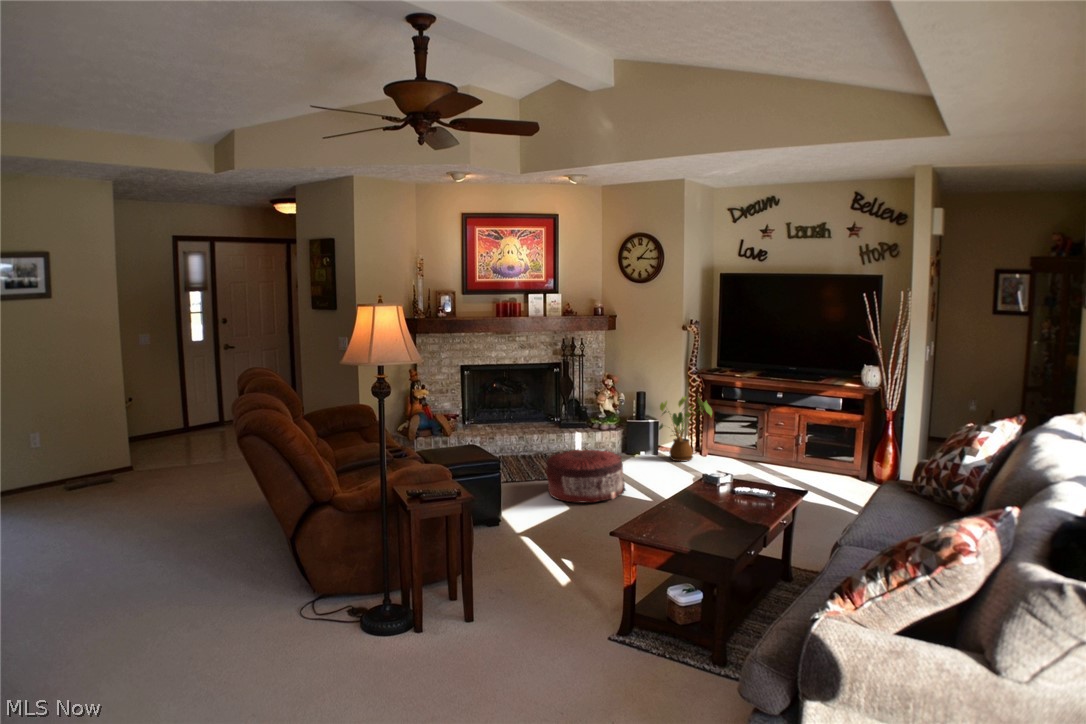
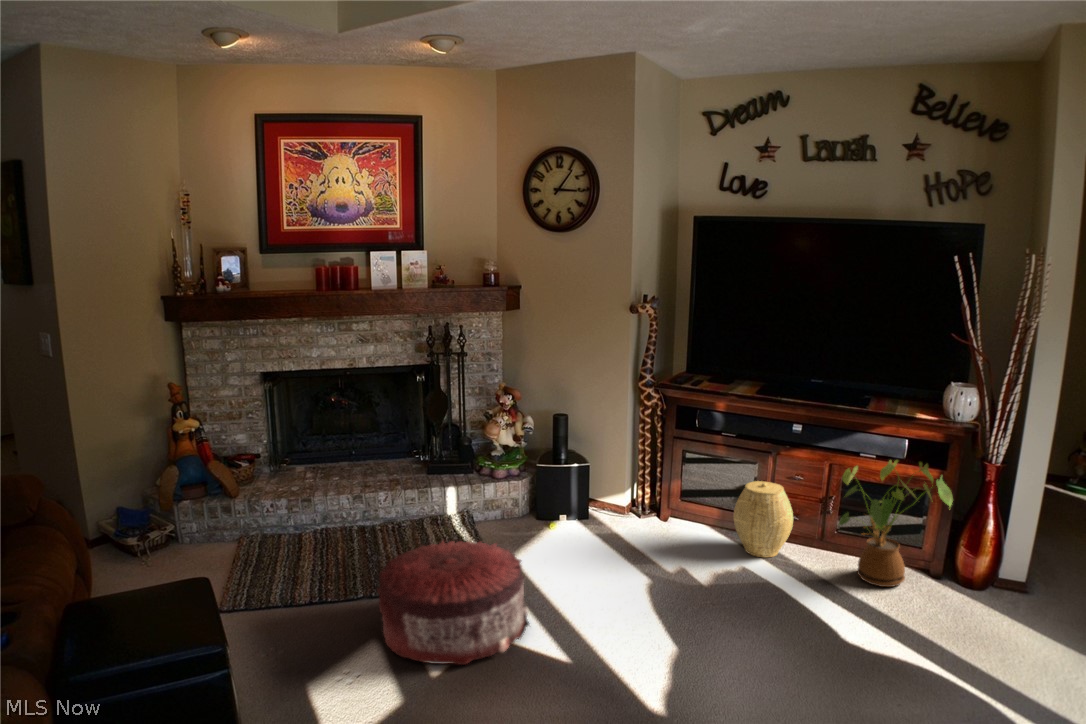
house plant: present [659,396,712,462] -> present [838,460,952,587]
woven basket: none [744,427,780,471] -> present [734,481,793,557]

